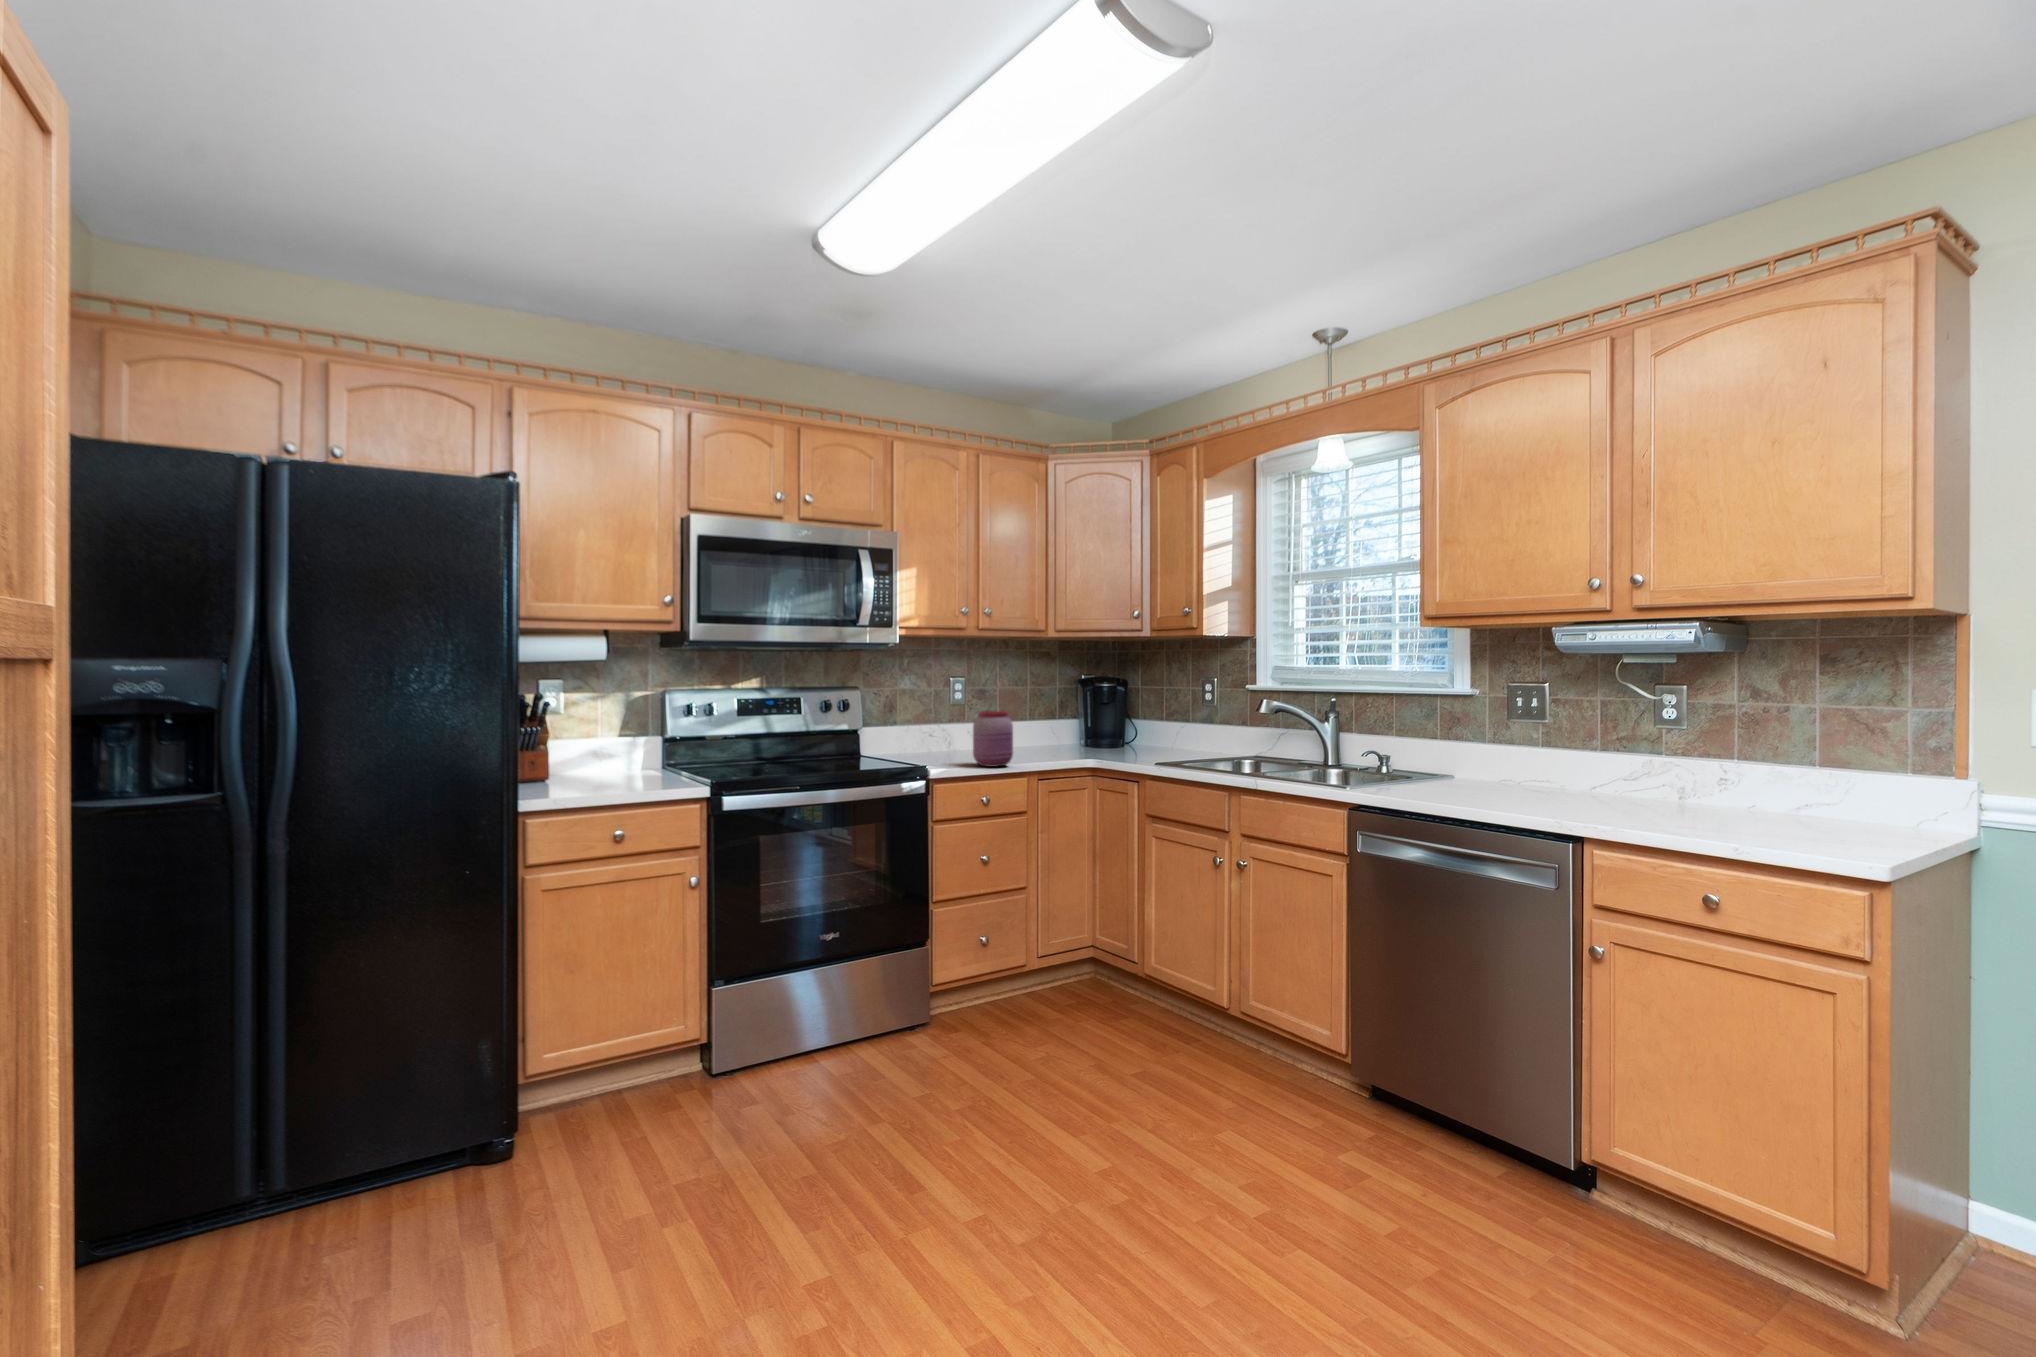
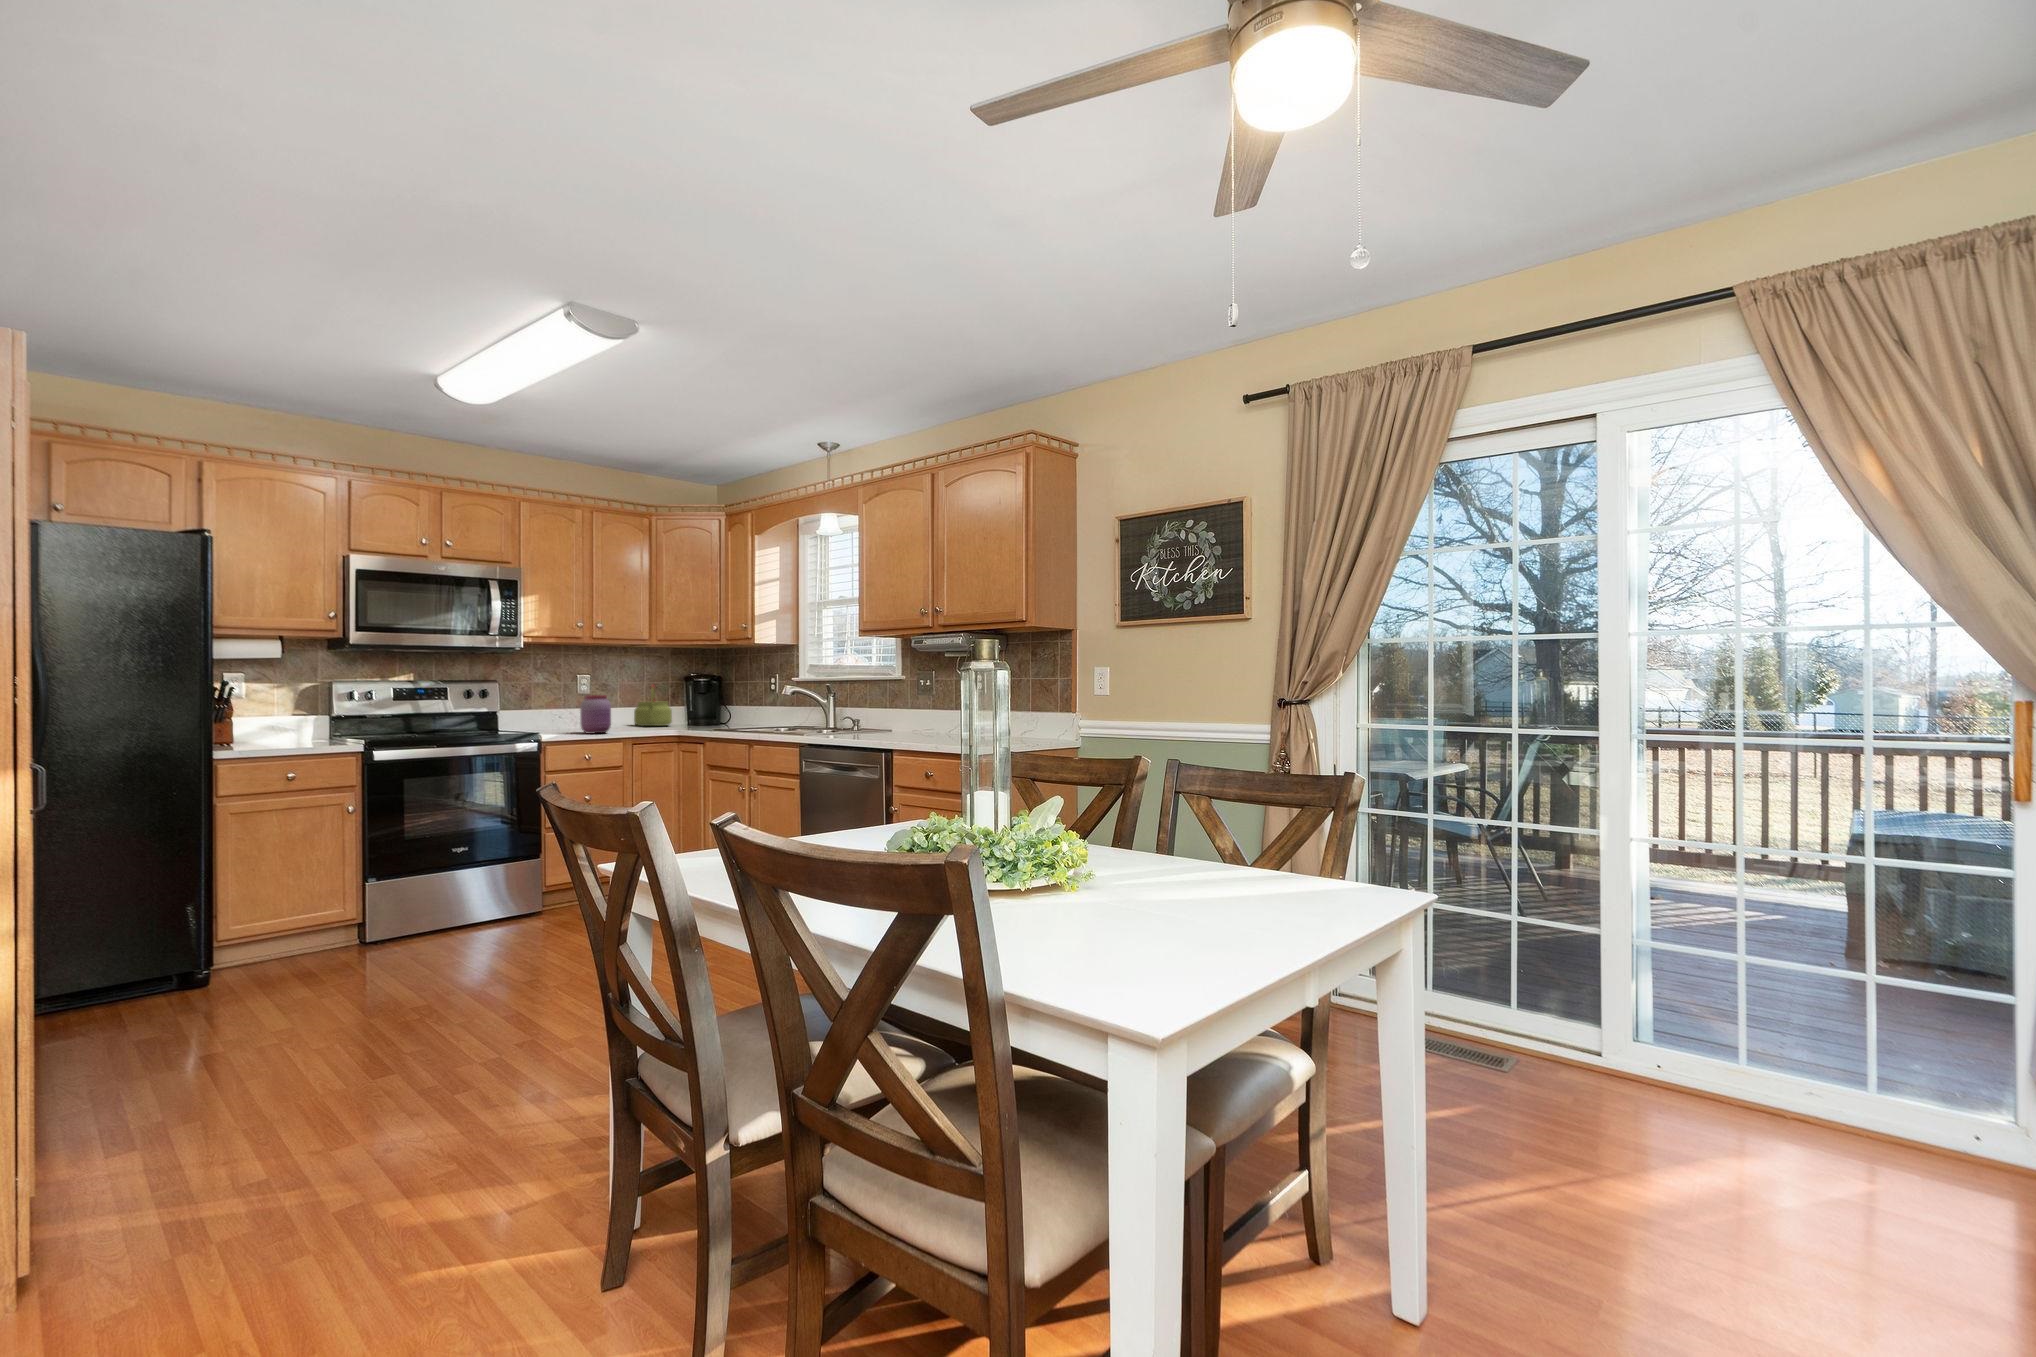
kettle: none [1020,692,1069,751] -> present [634,685,672,726]

